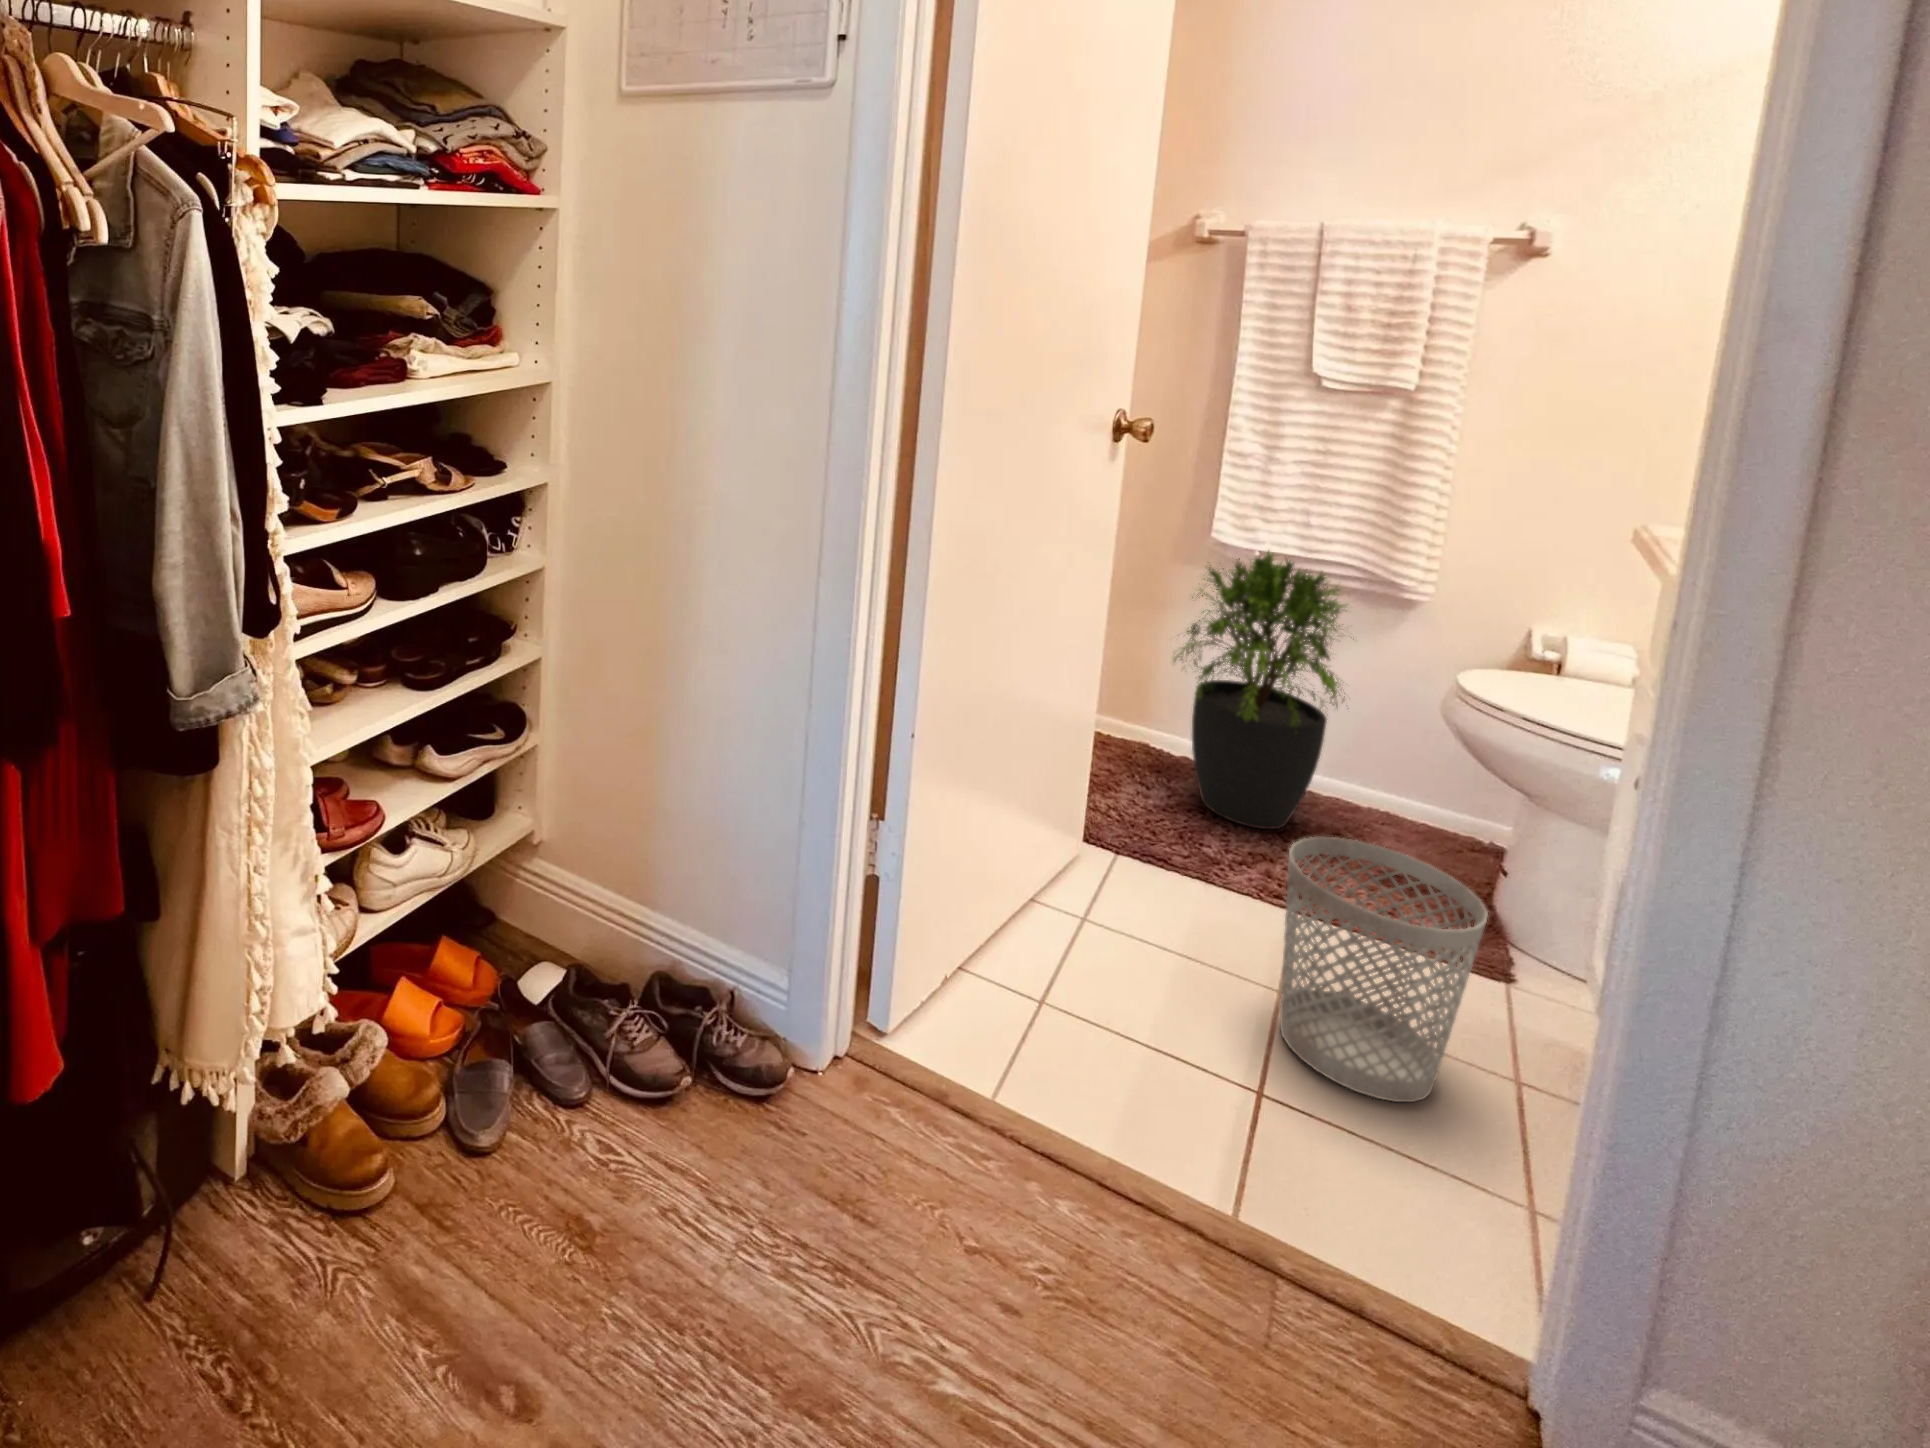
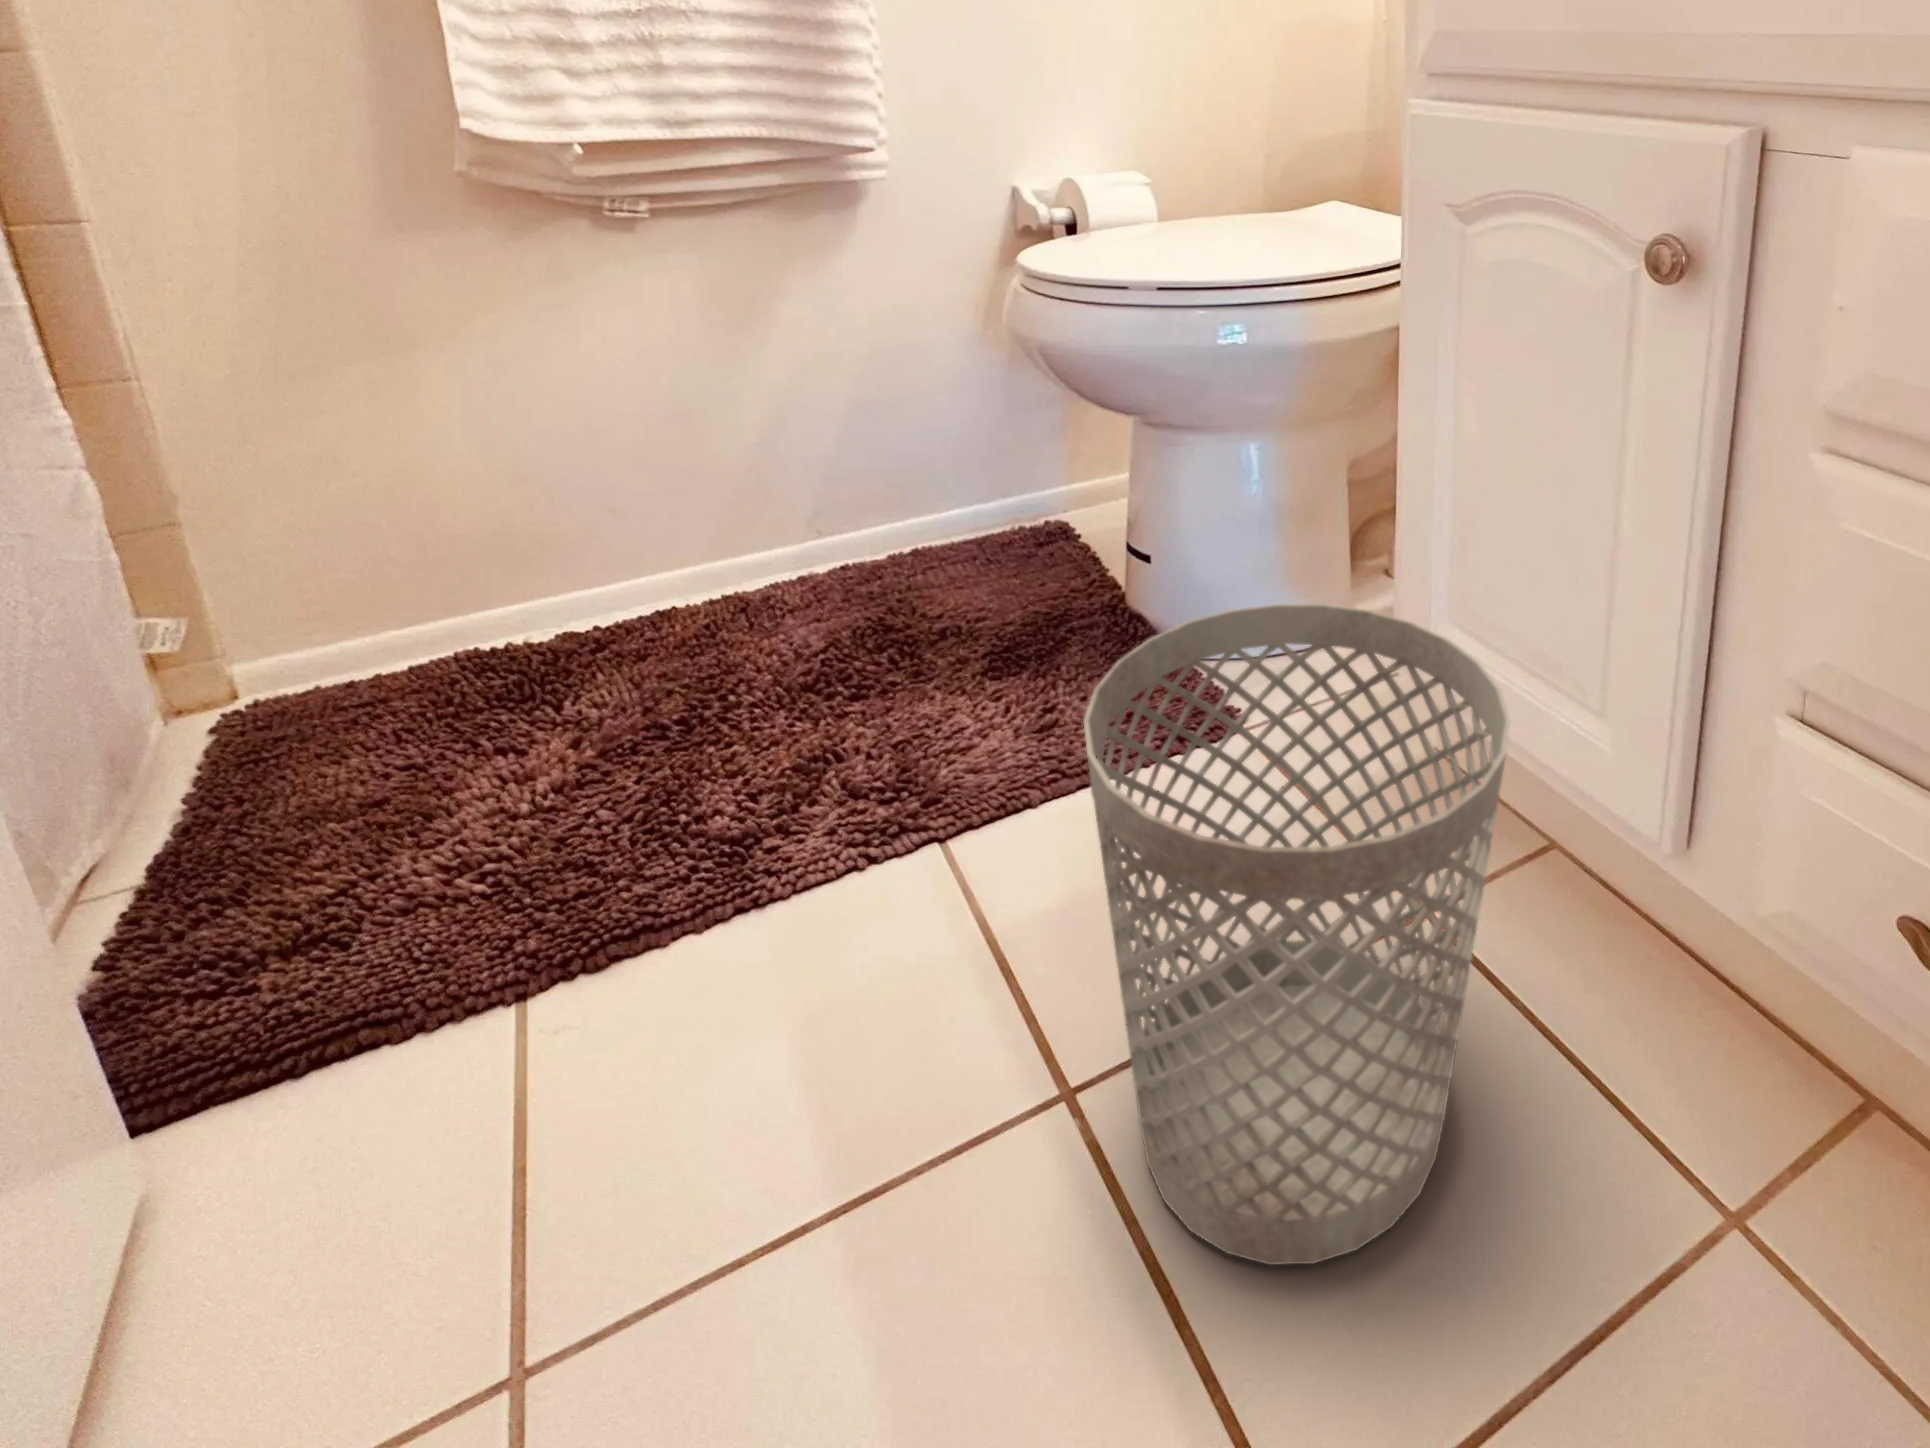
potted plant: present [1173,551,1354,829] -> none [429,103,864,718]

